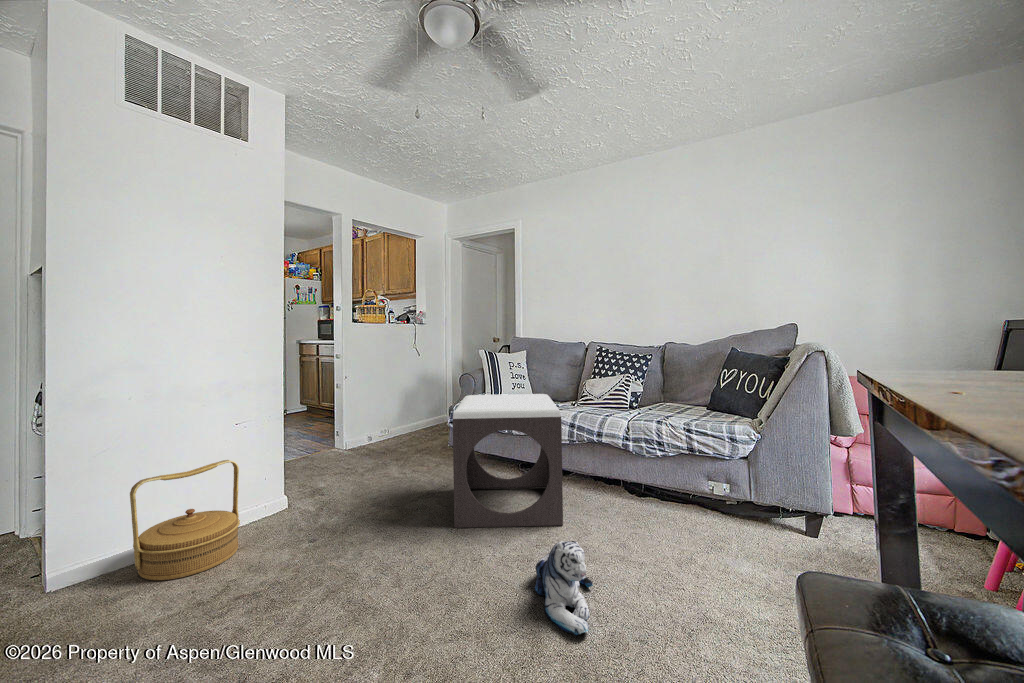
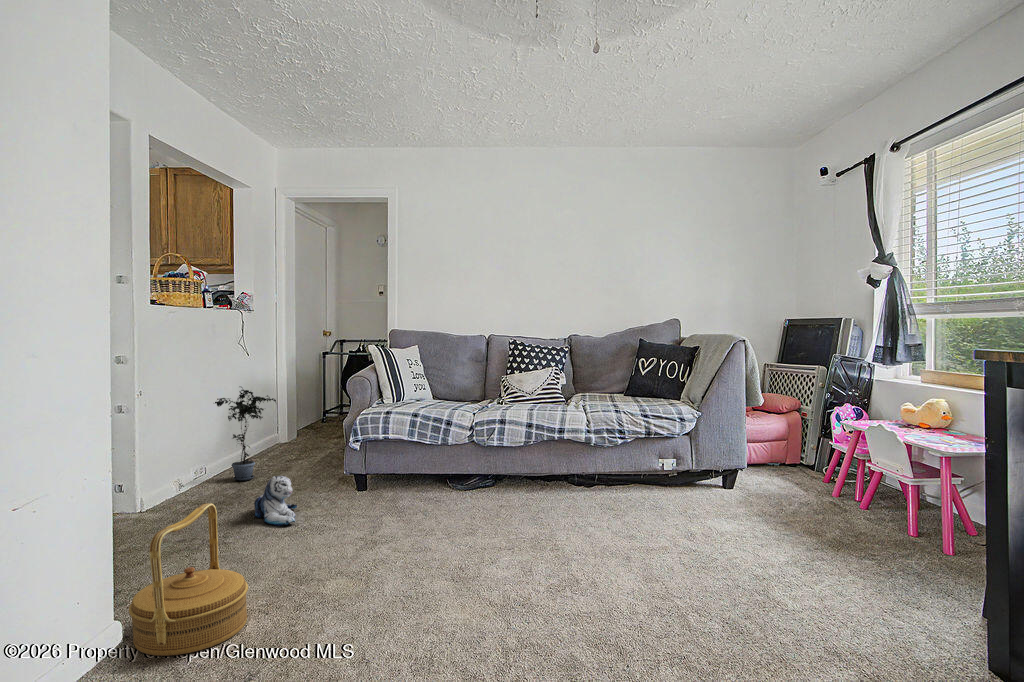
potted plant: none [390,375,428,442] -> present [215,387,276,480]
footstool: present [453,394,563,528] -> none [410,394,556,543]
plush toy: present [534,541,593,635] -> present [254,476,297,526]

